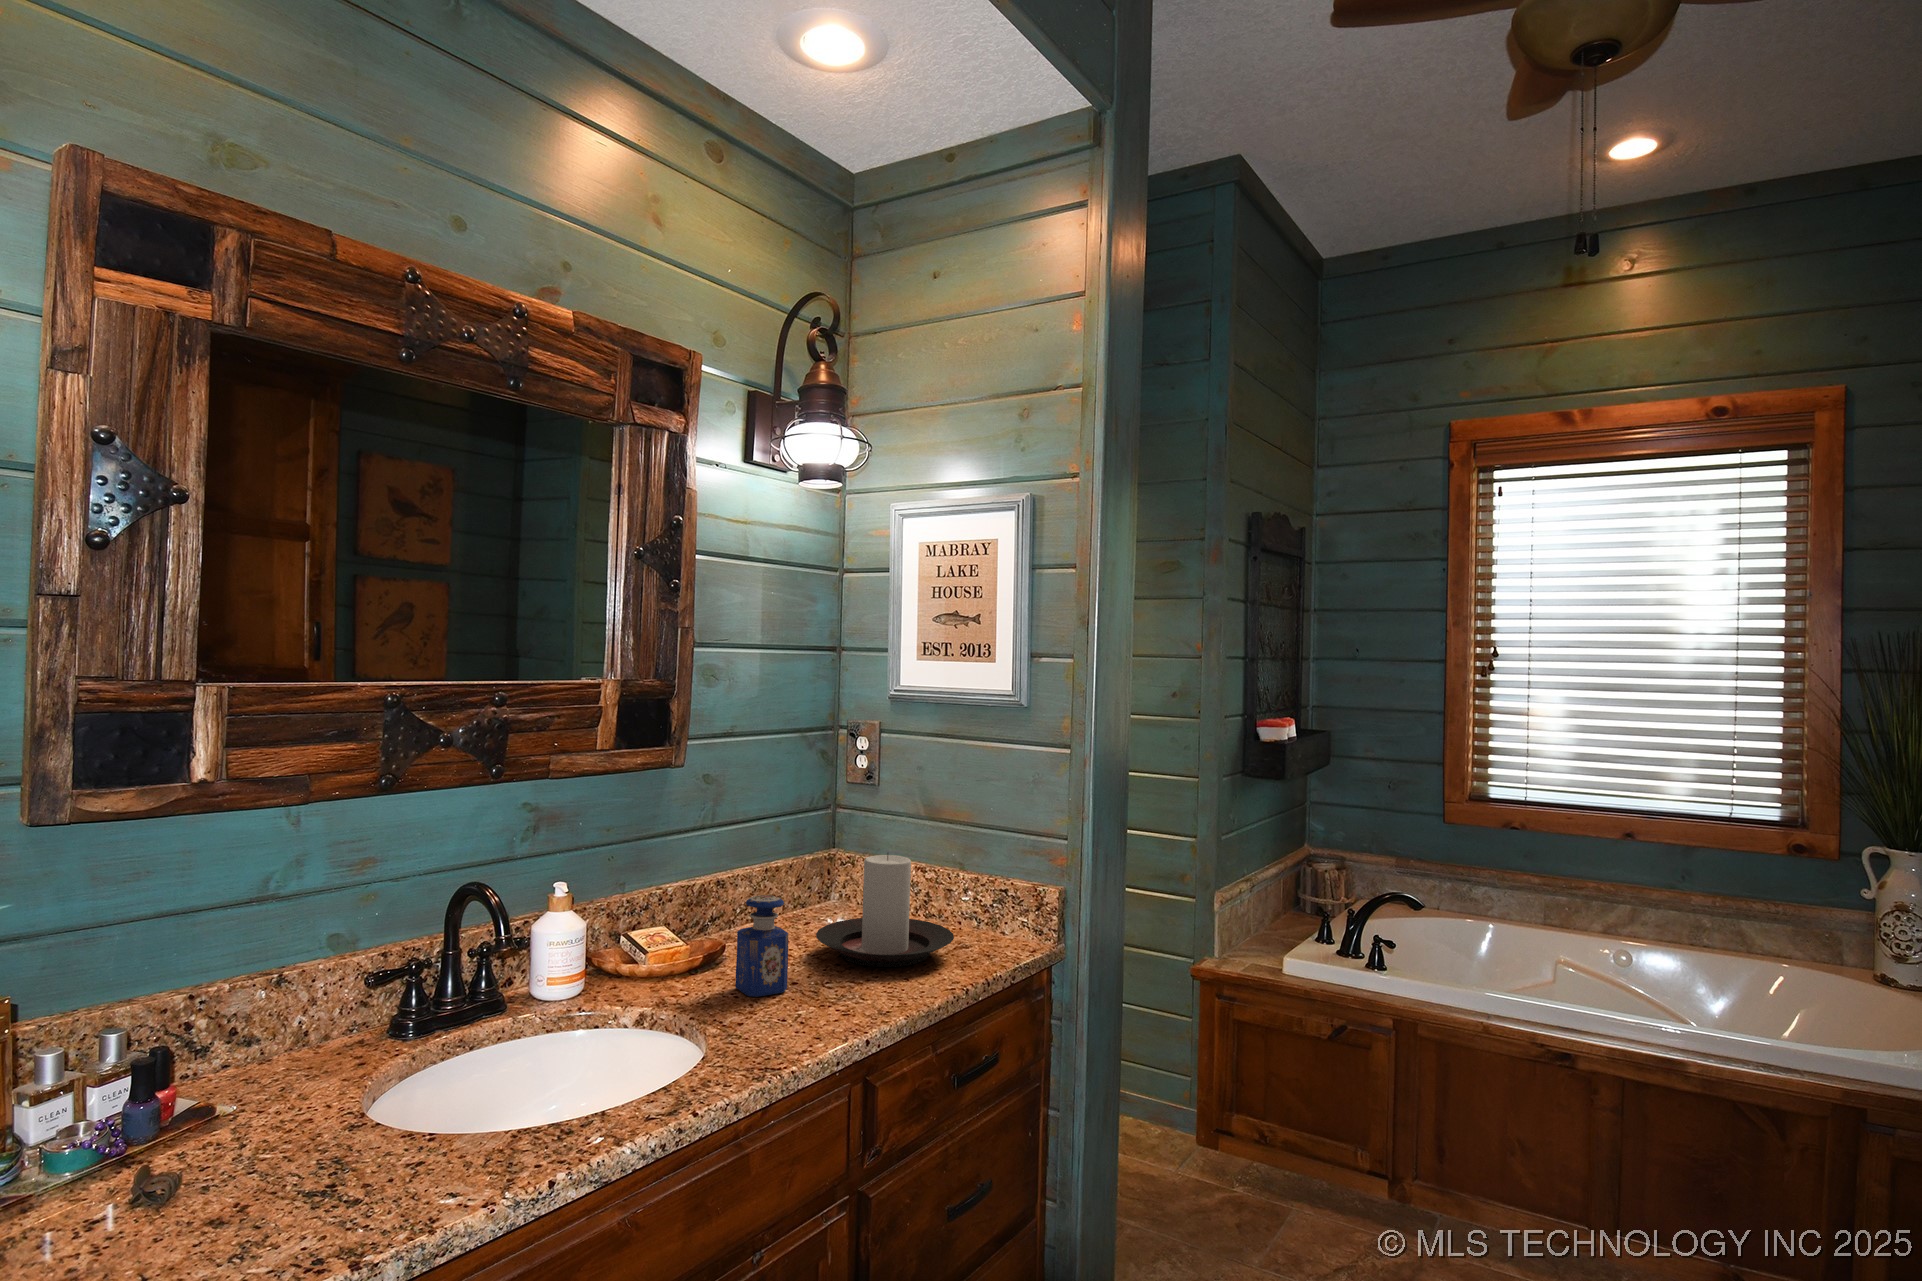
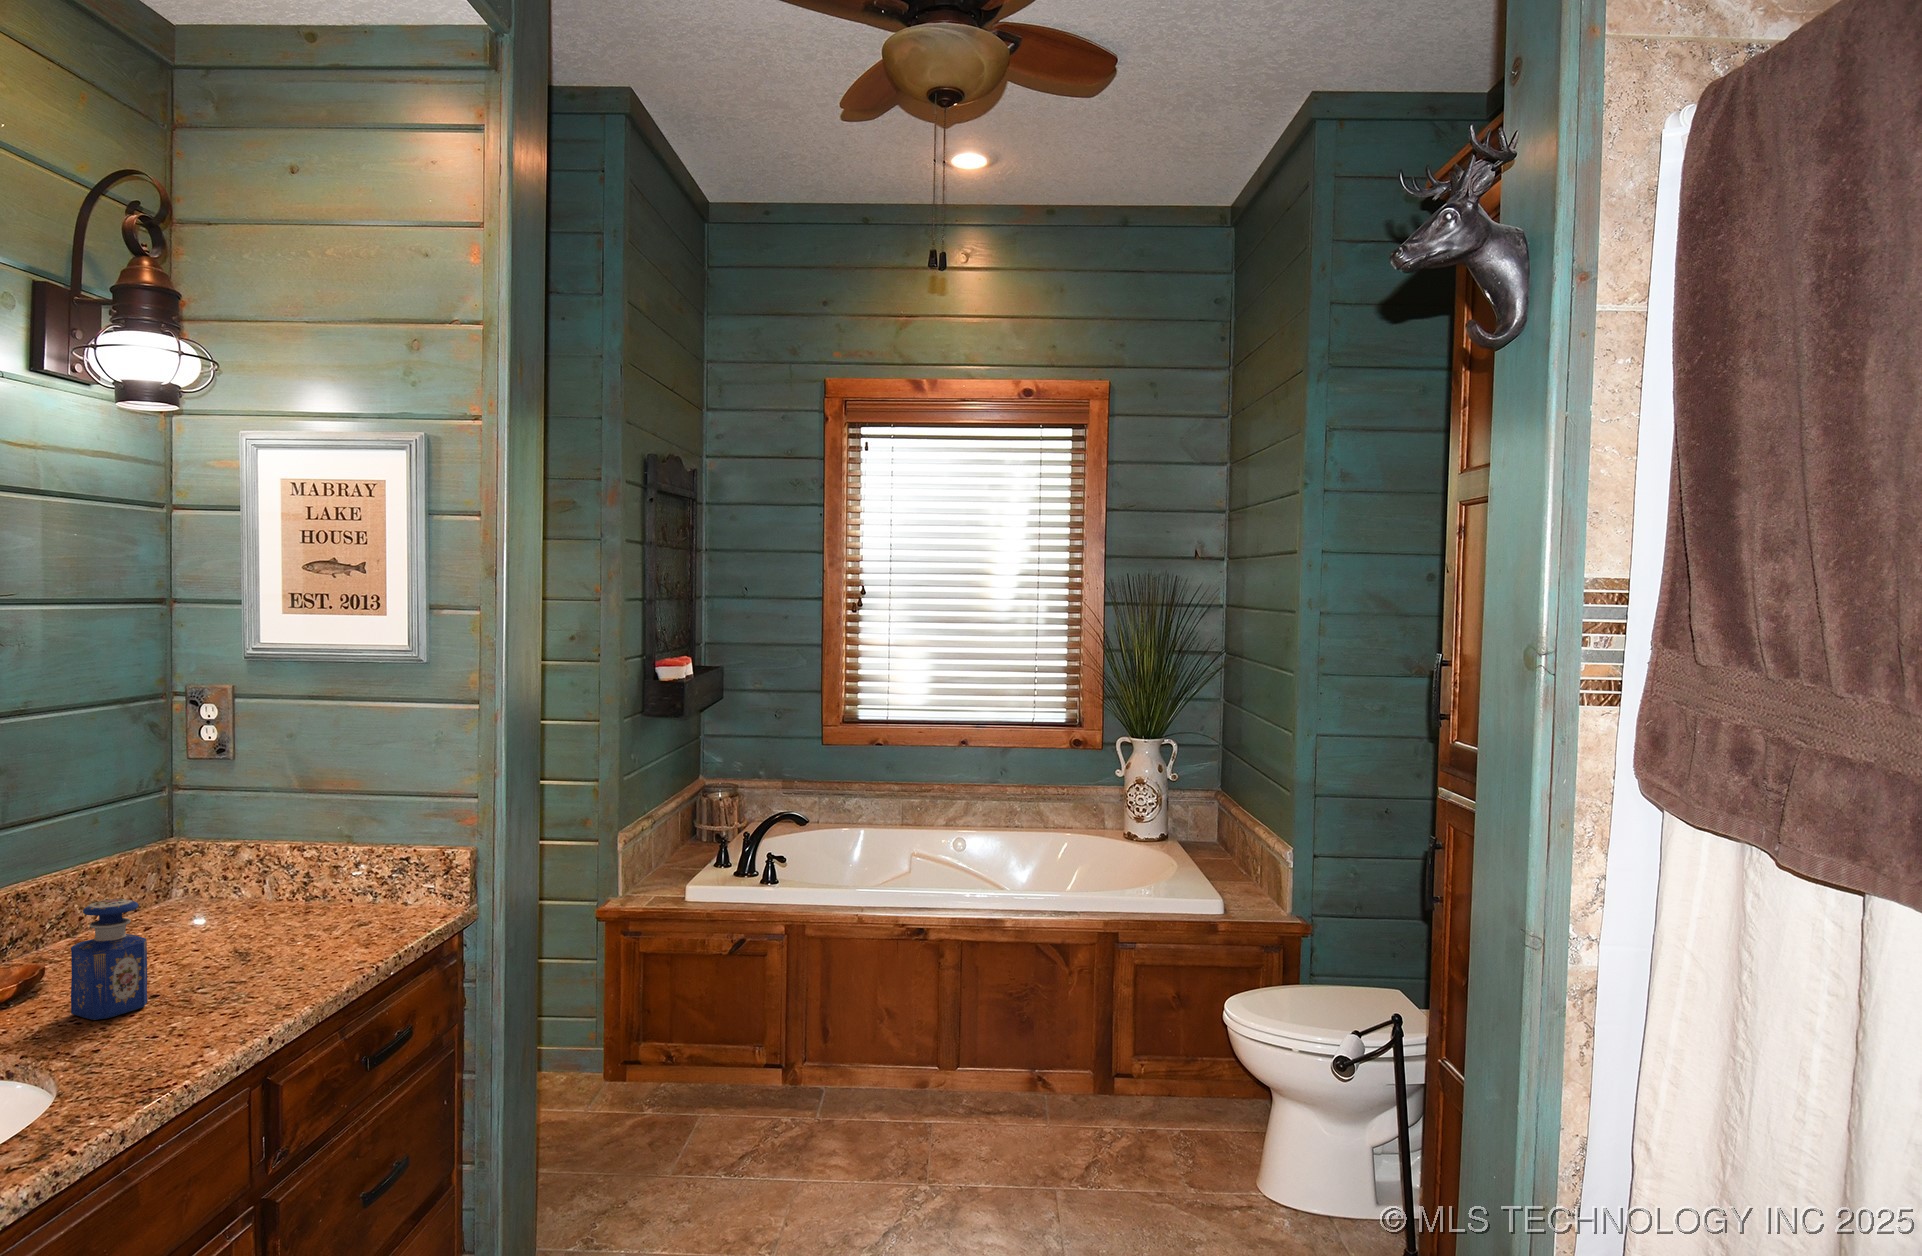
candle holder: present [816,853,954,967] -> none [173,832,355,961]

